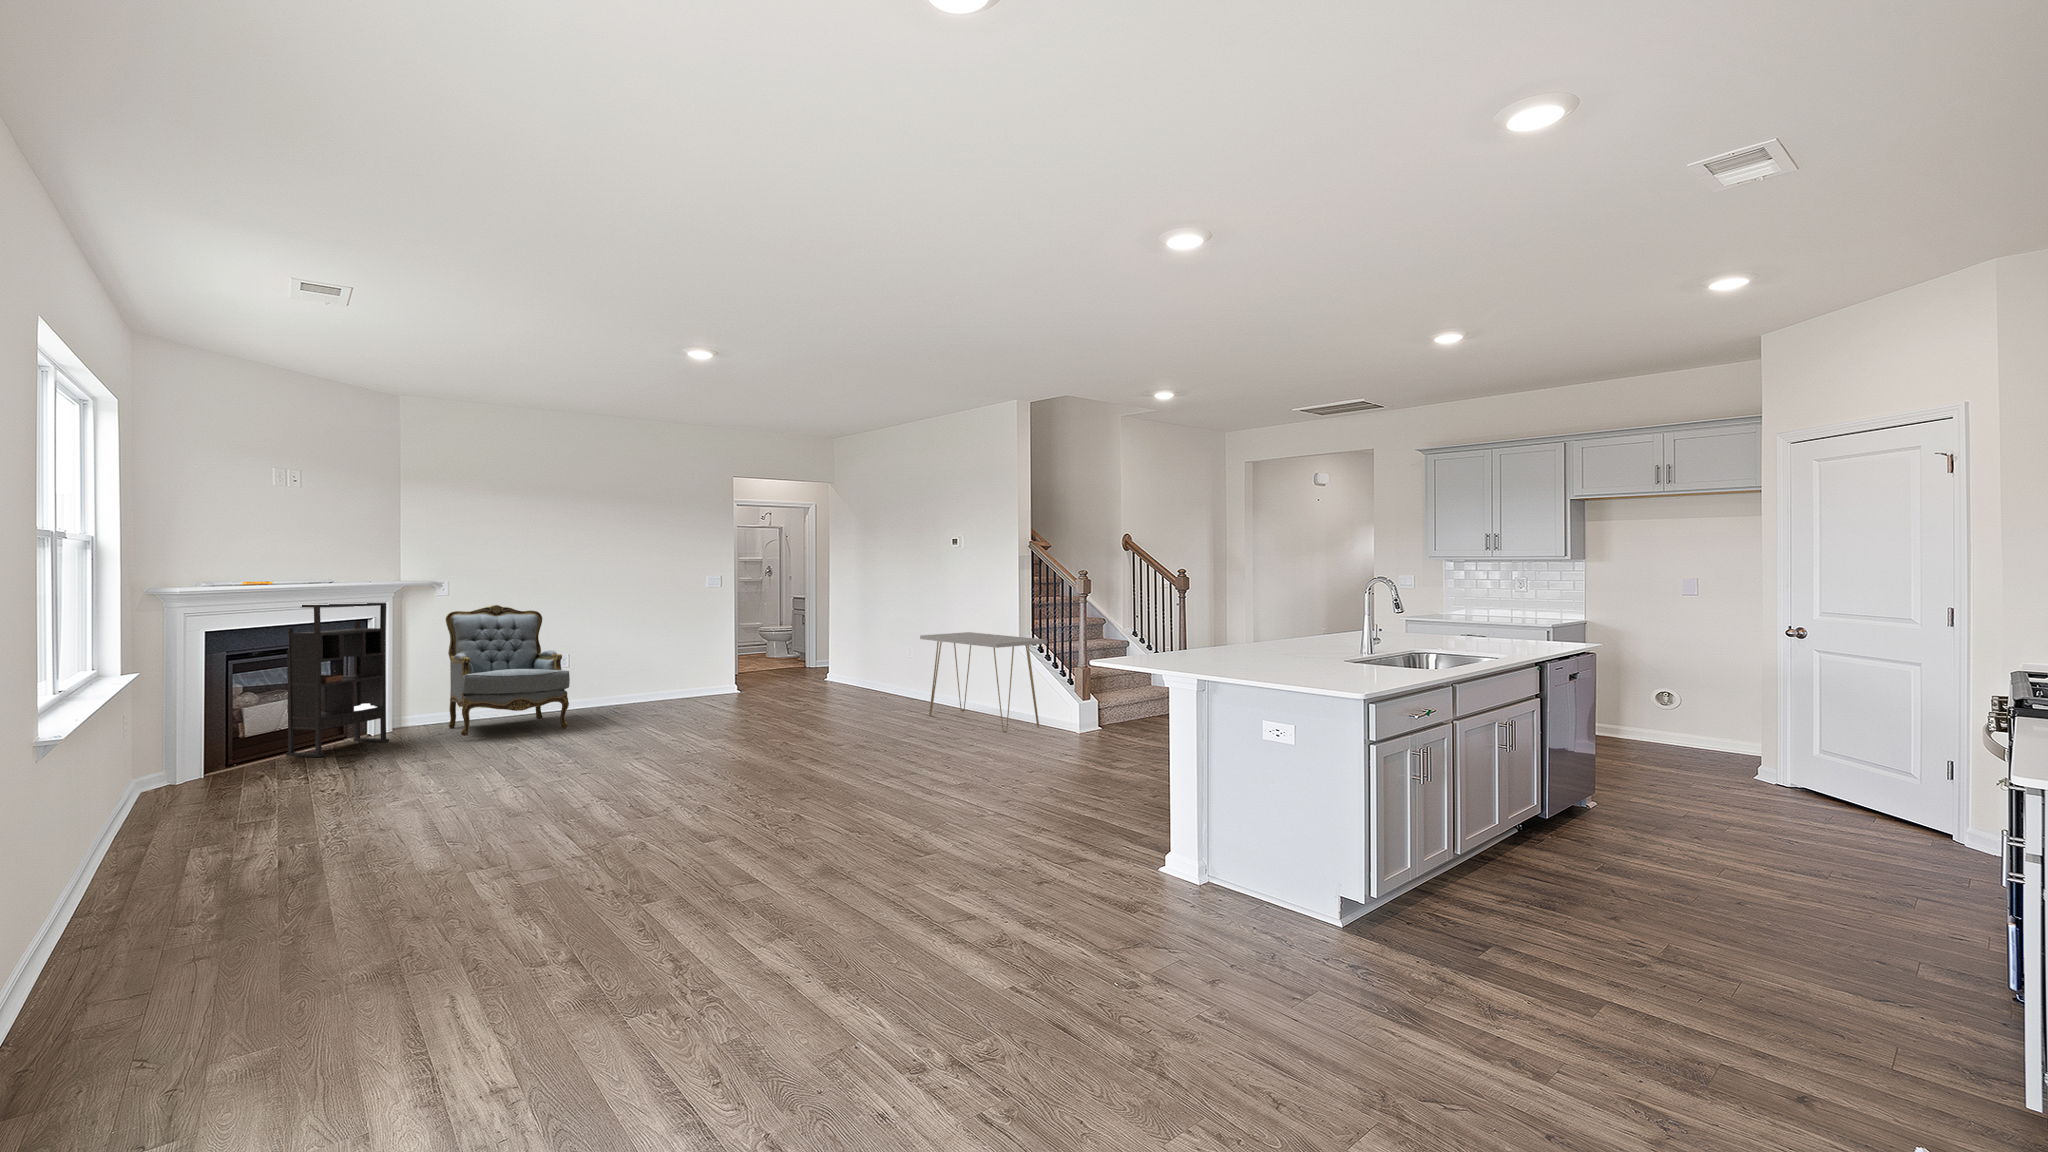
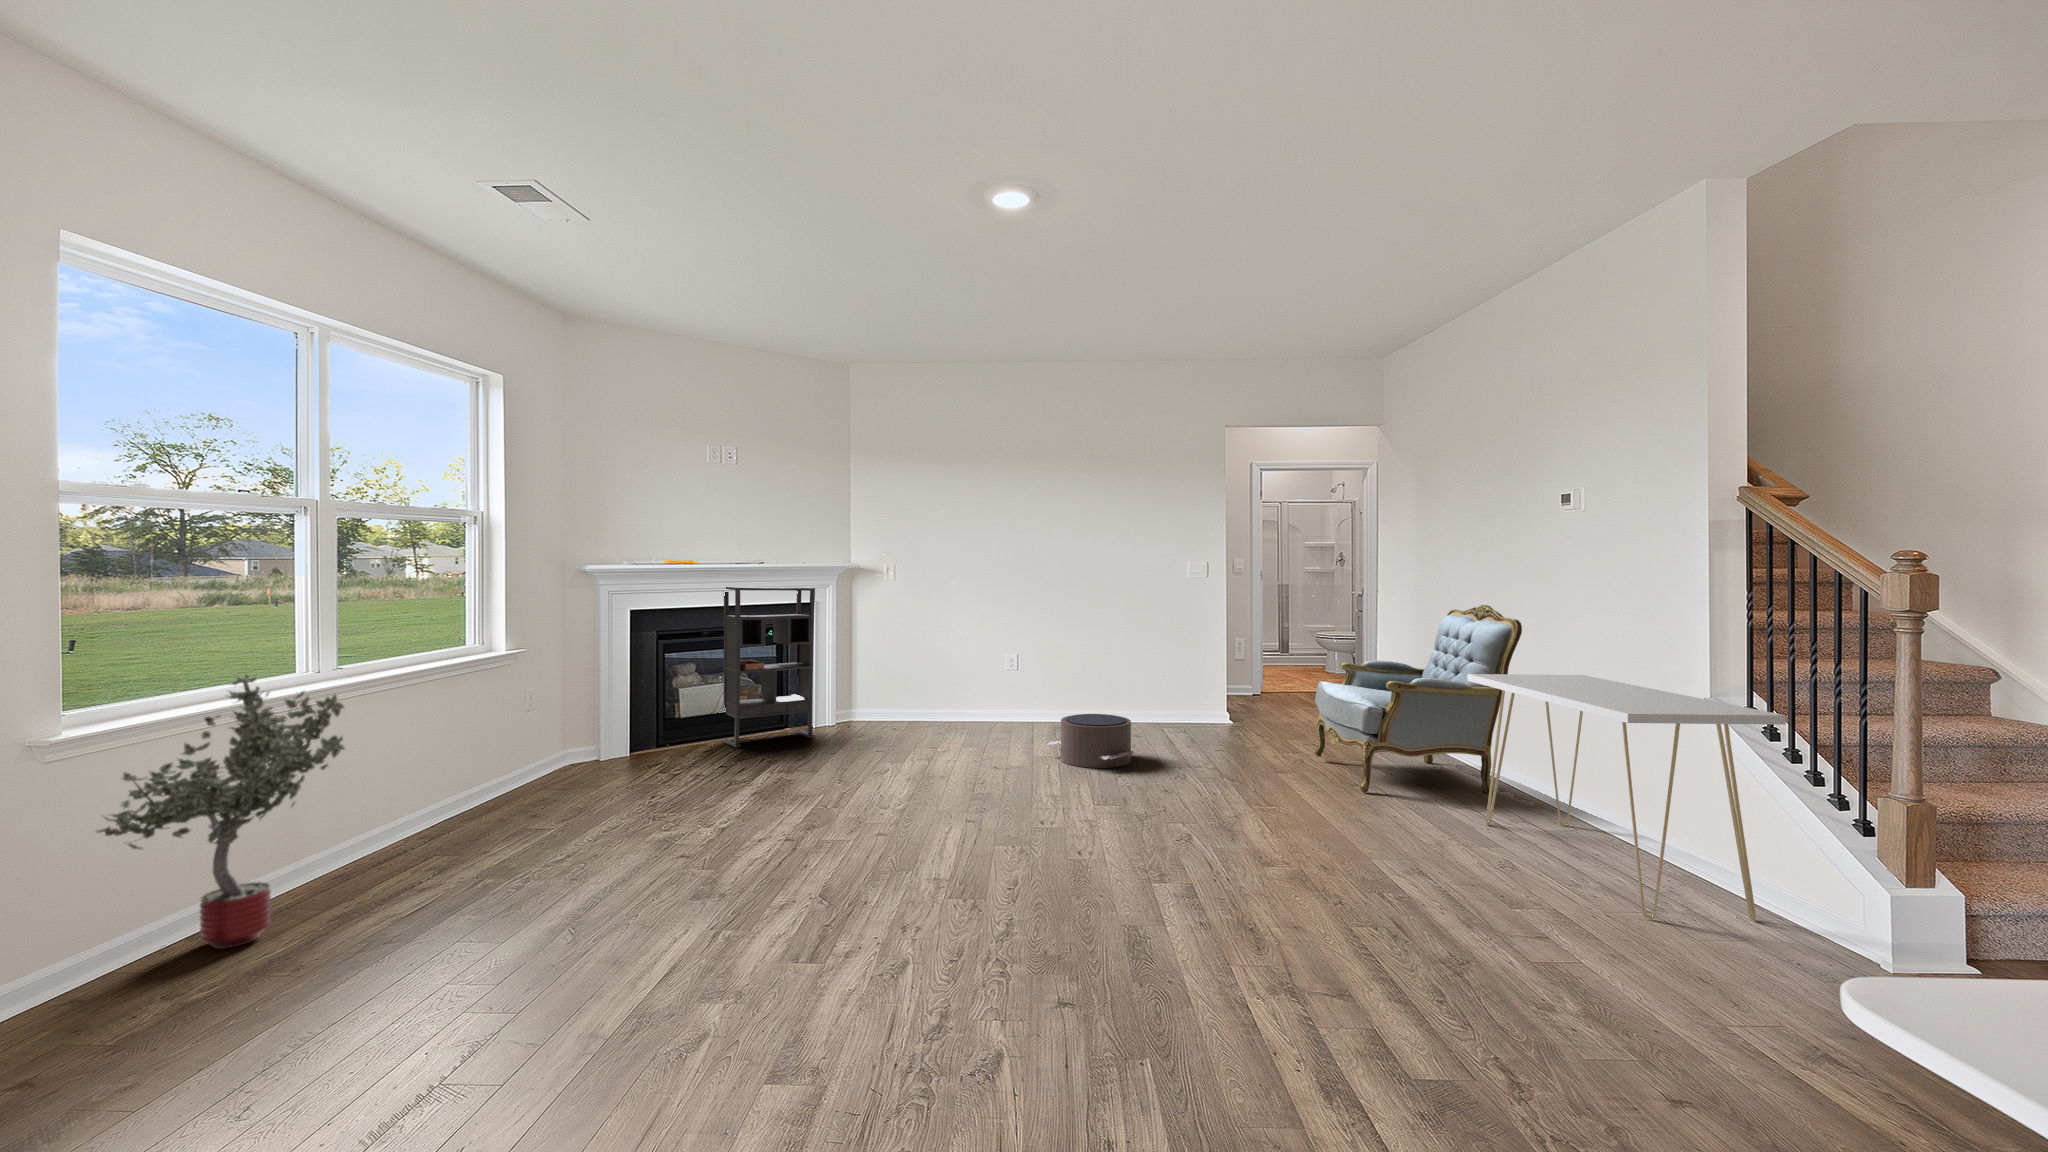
armchair: present [446,605,570,736] -> present [1314,605,1522,793]
potted tree: none [89,686,238,895] -> present [97,675,345,949]
pouf: none [635,688,709,725] -> present [1048,714,1134,768]

